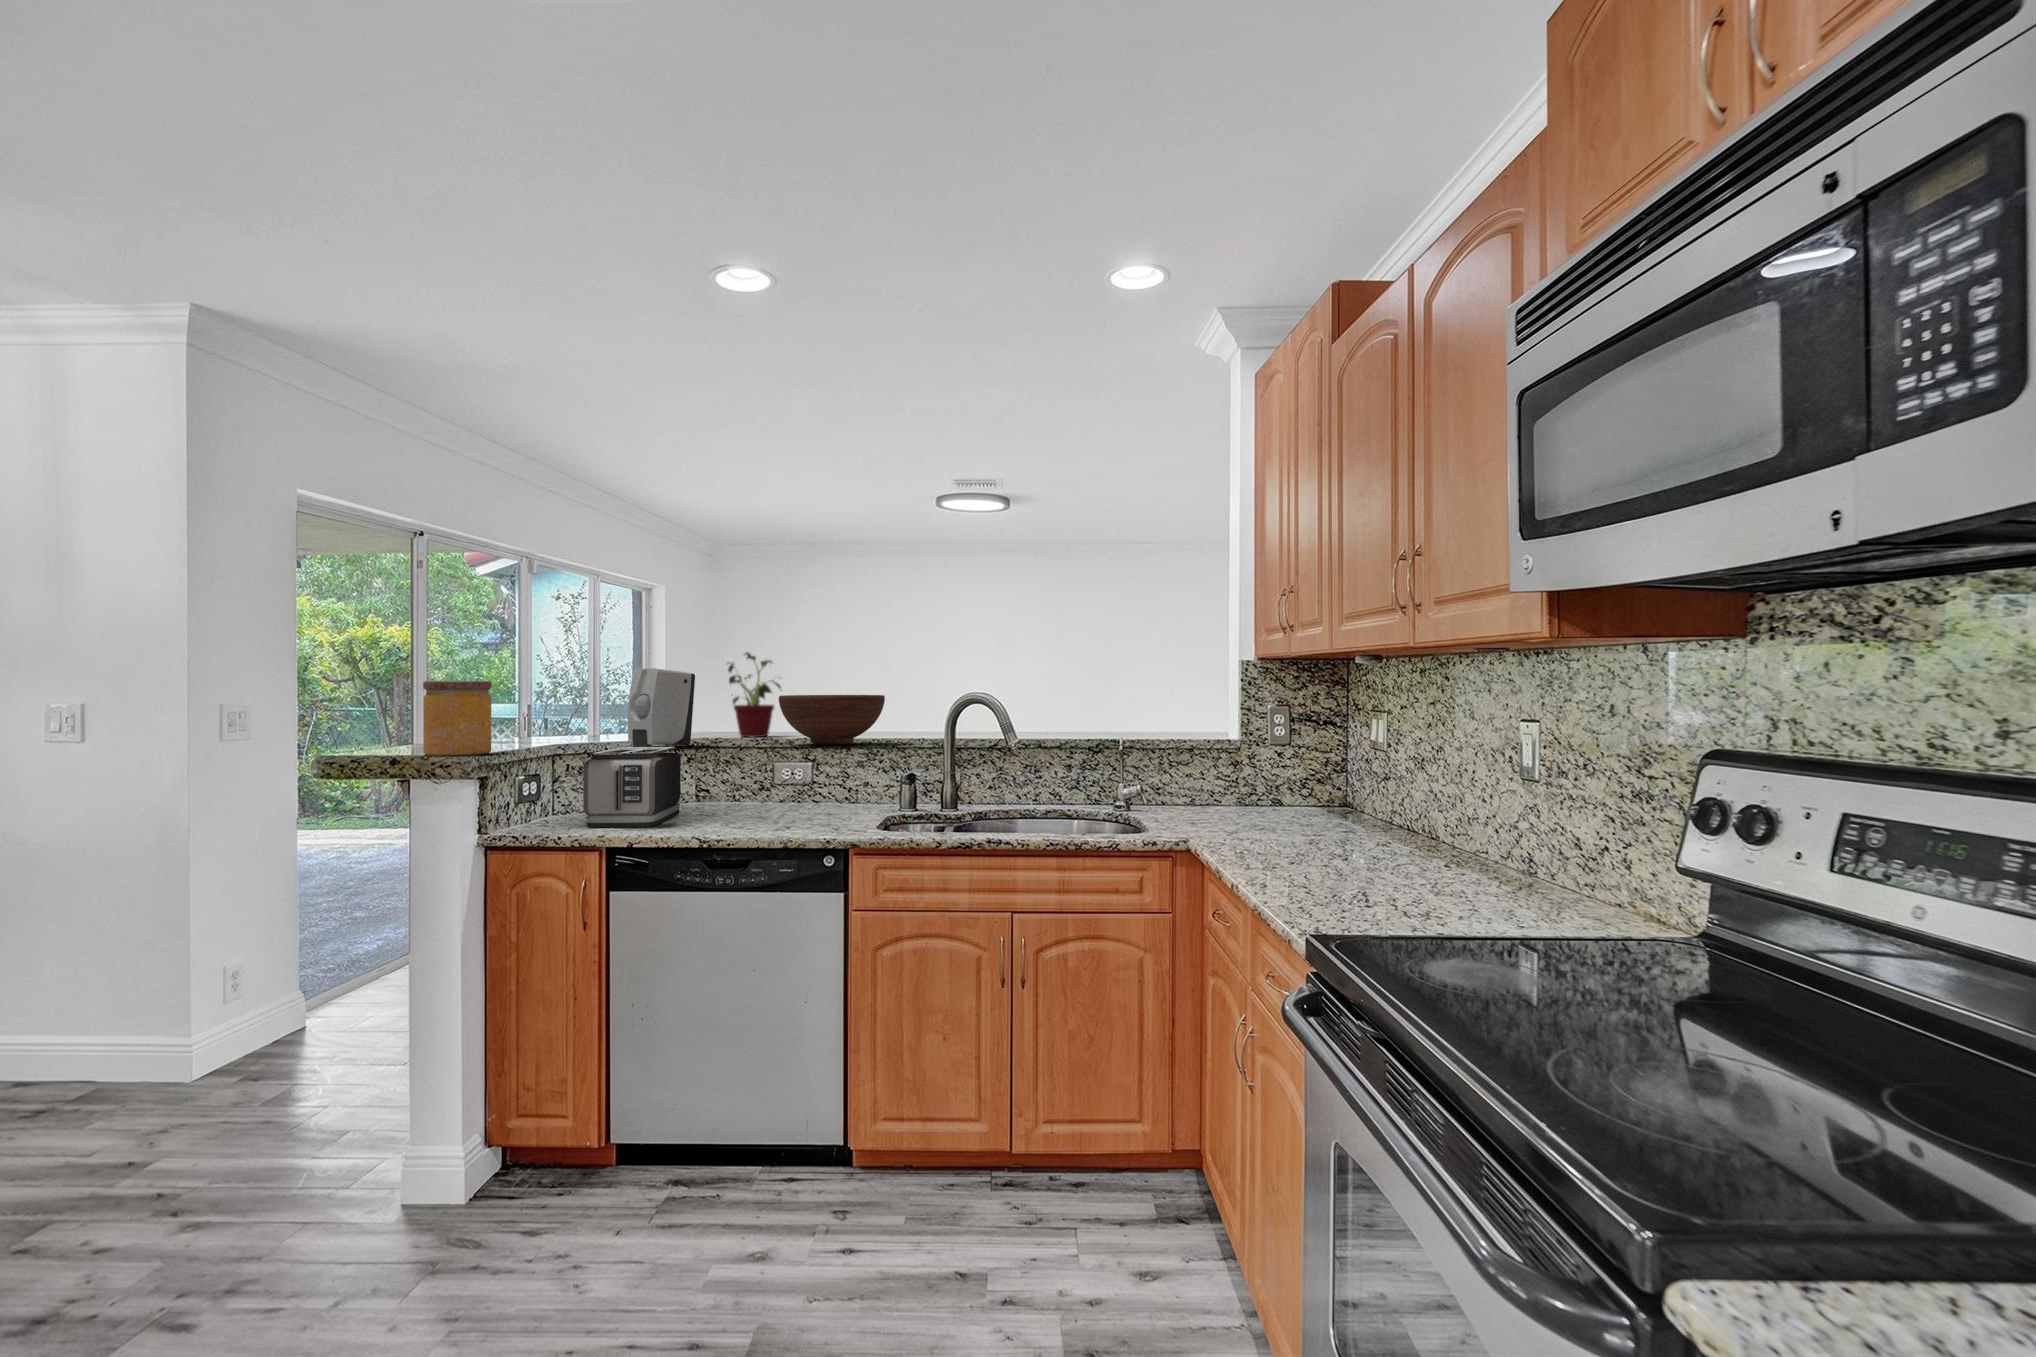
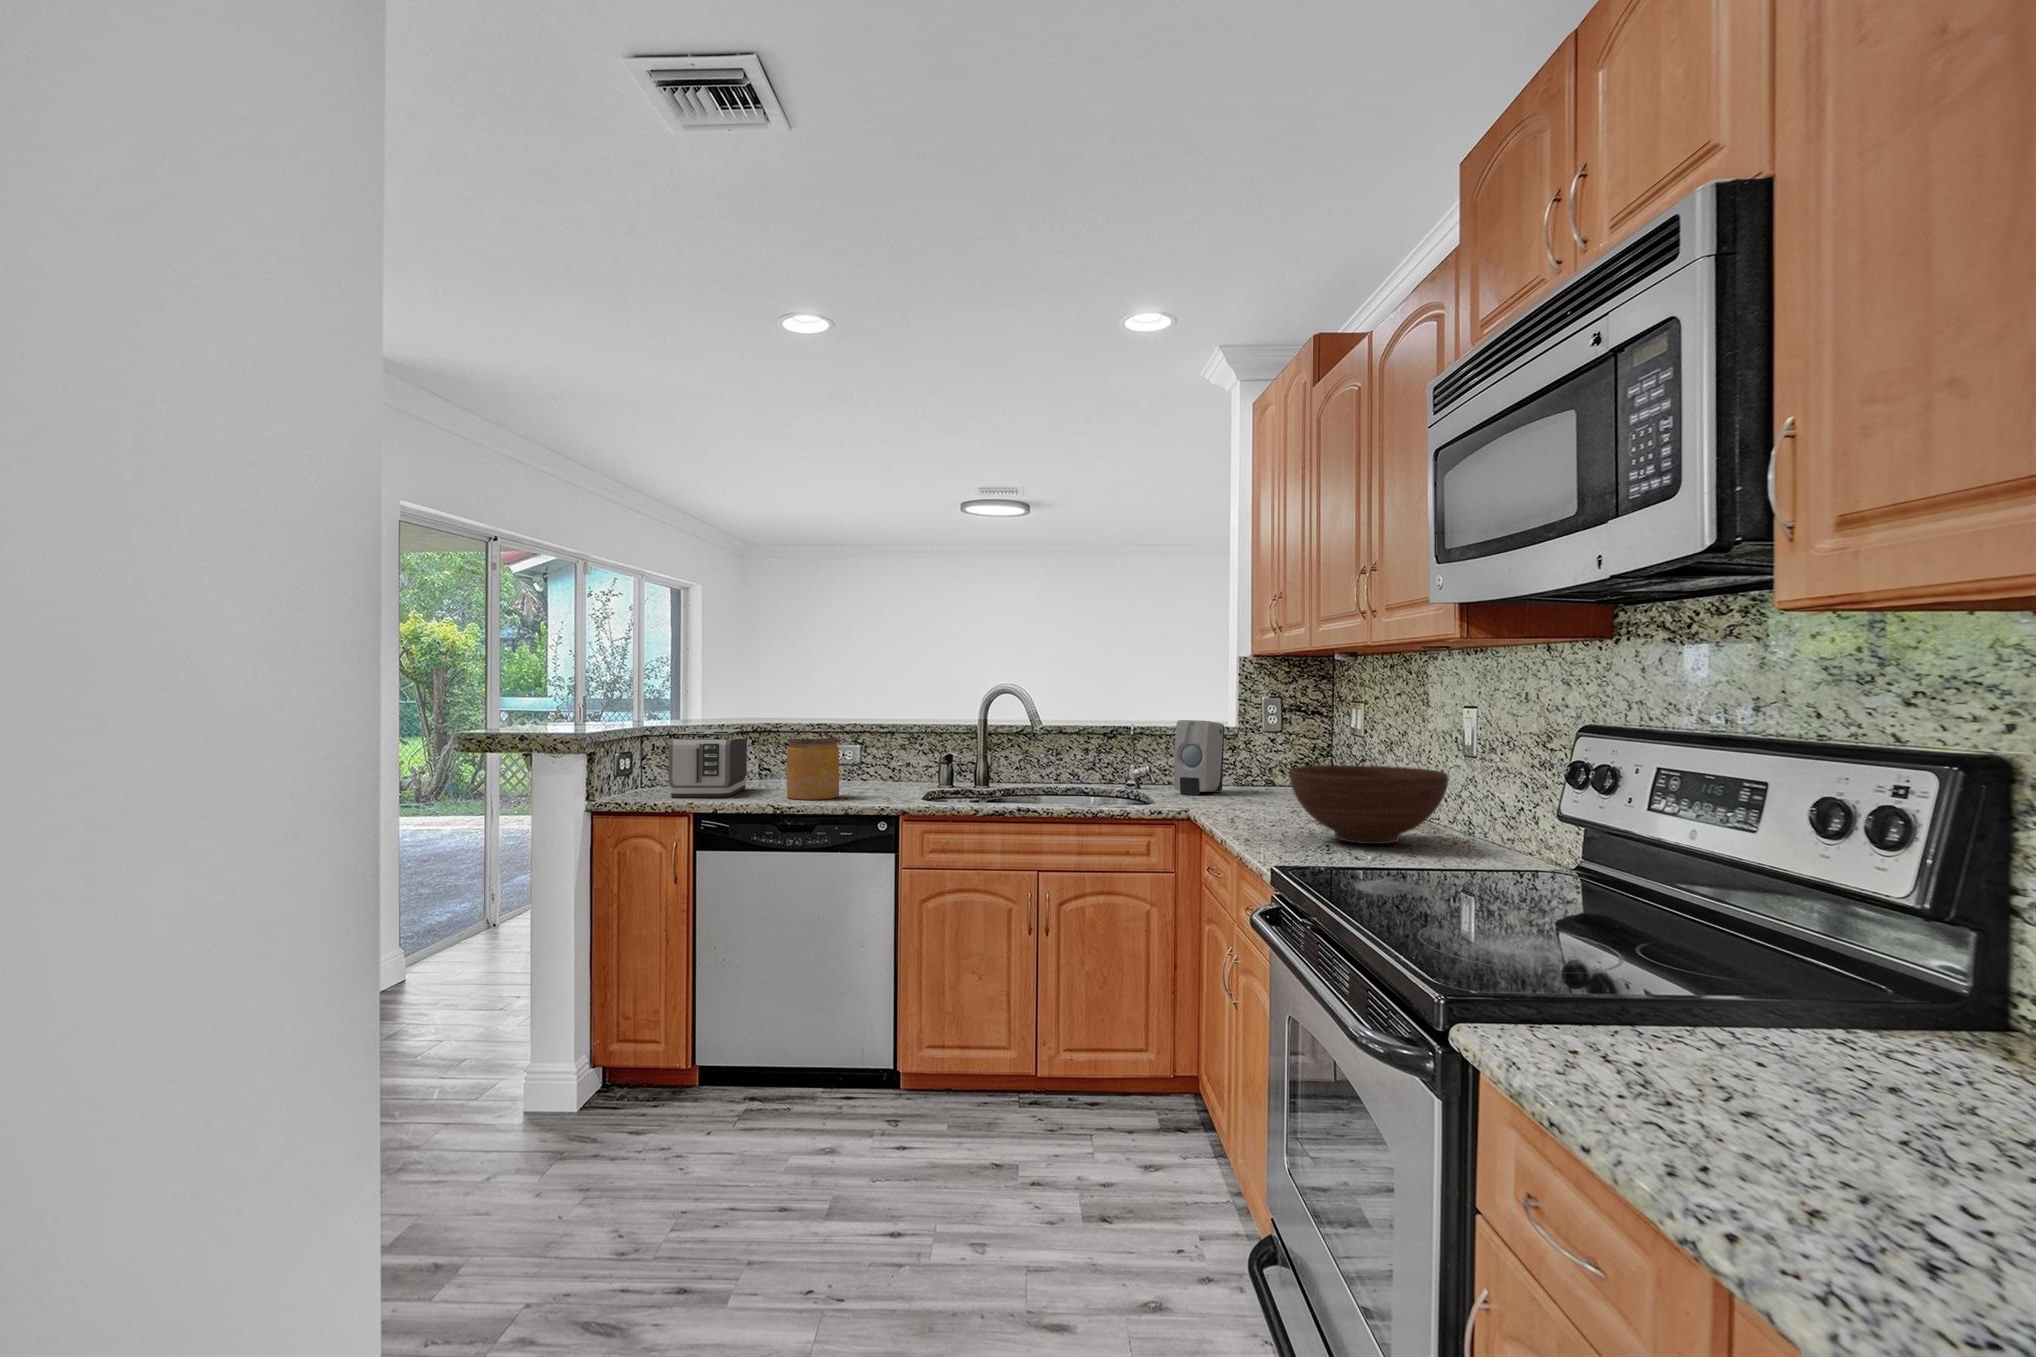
potted plant: present [728,652,781,737] -> none [775,647,826,725]
soap dispenser: present [628,668,695,747] -> present [1174,720,1224,795]
jar: present [423,681,492,756] -> present [787,737,840,800]
fruit bowl: present [779,695,885,745] -> present [1289,765,1448,844]

